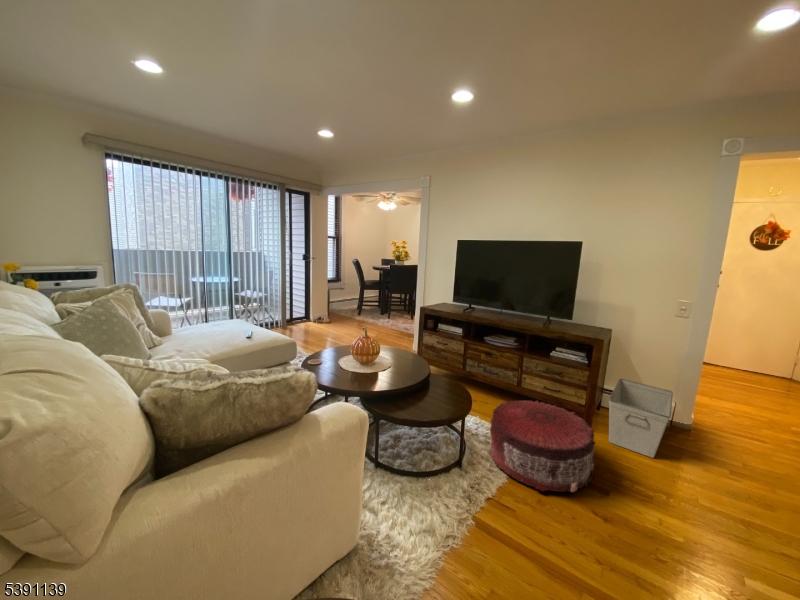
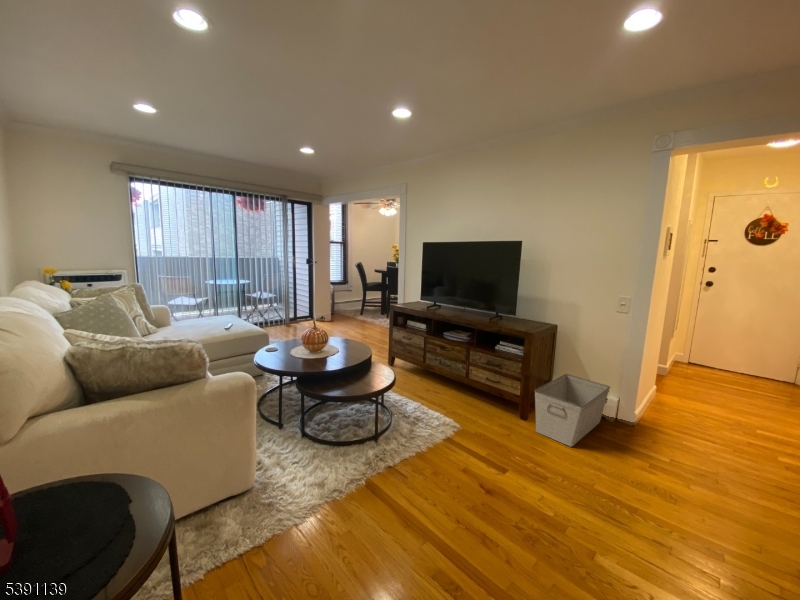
pouf: present [490,400,595,492] -> none [410,388,499,467]

